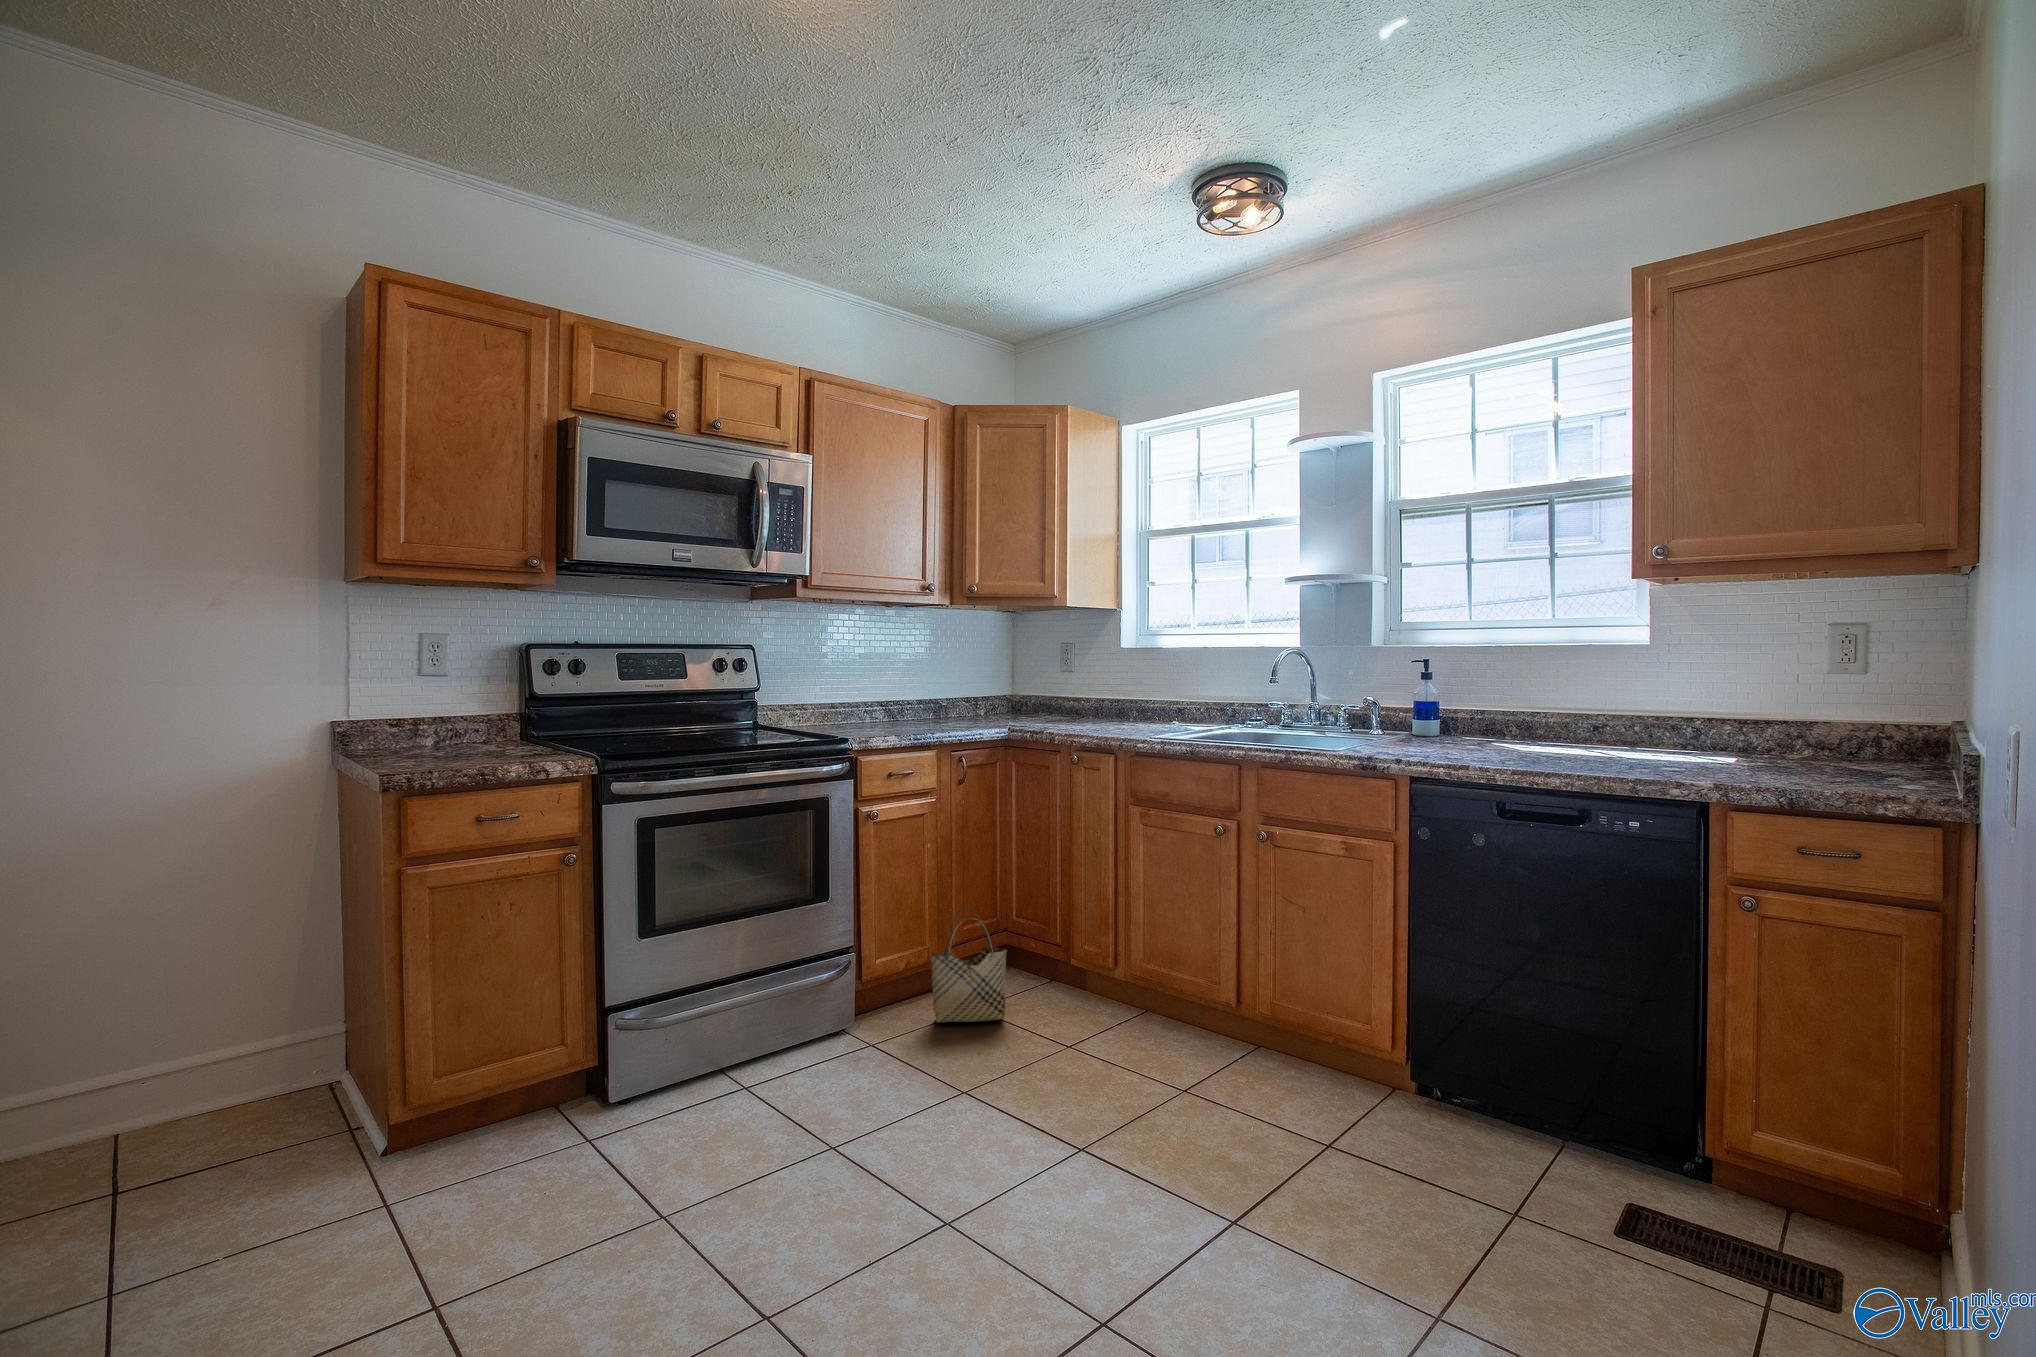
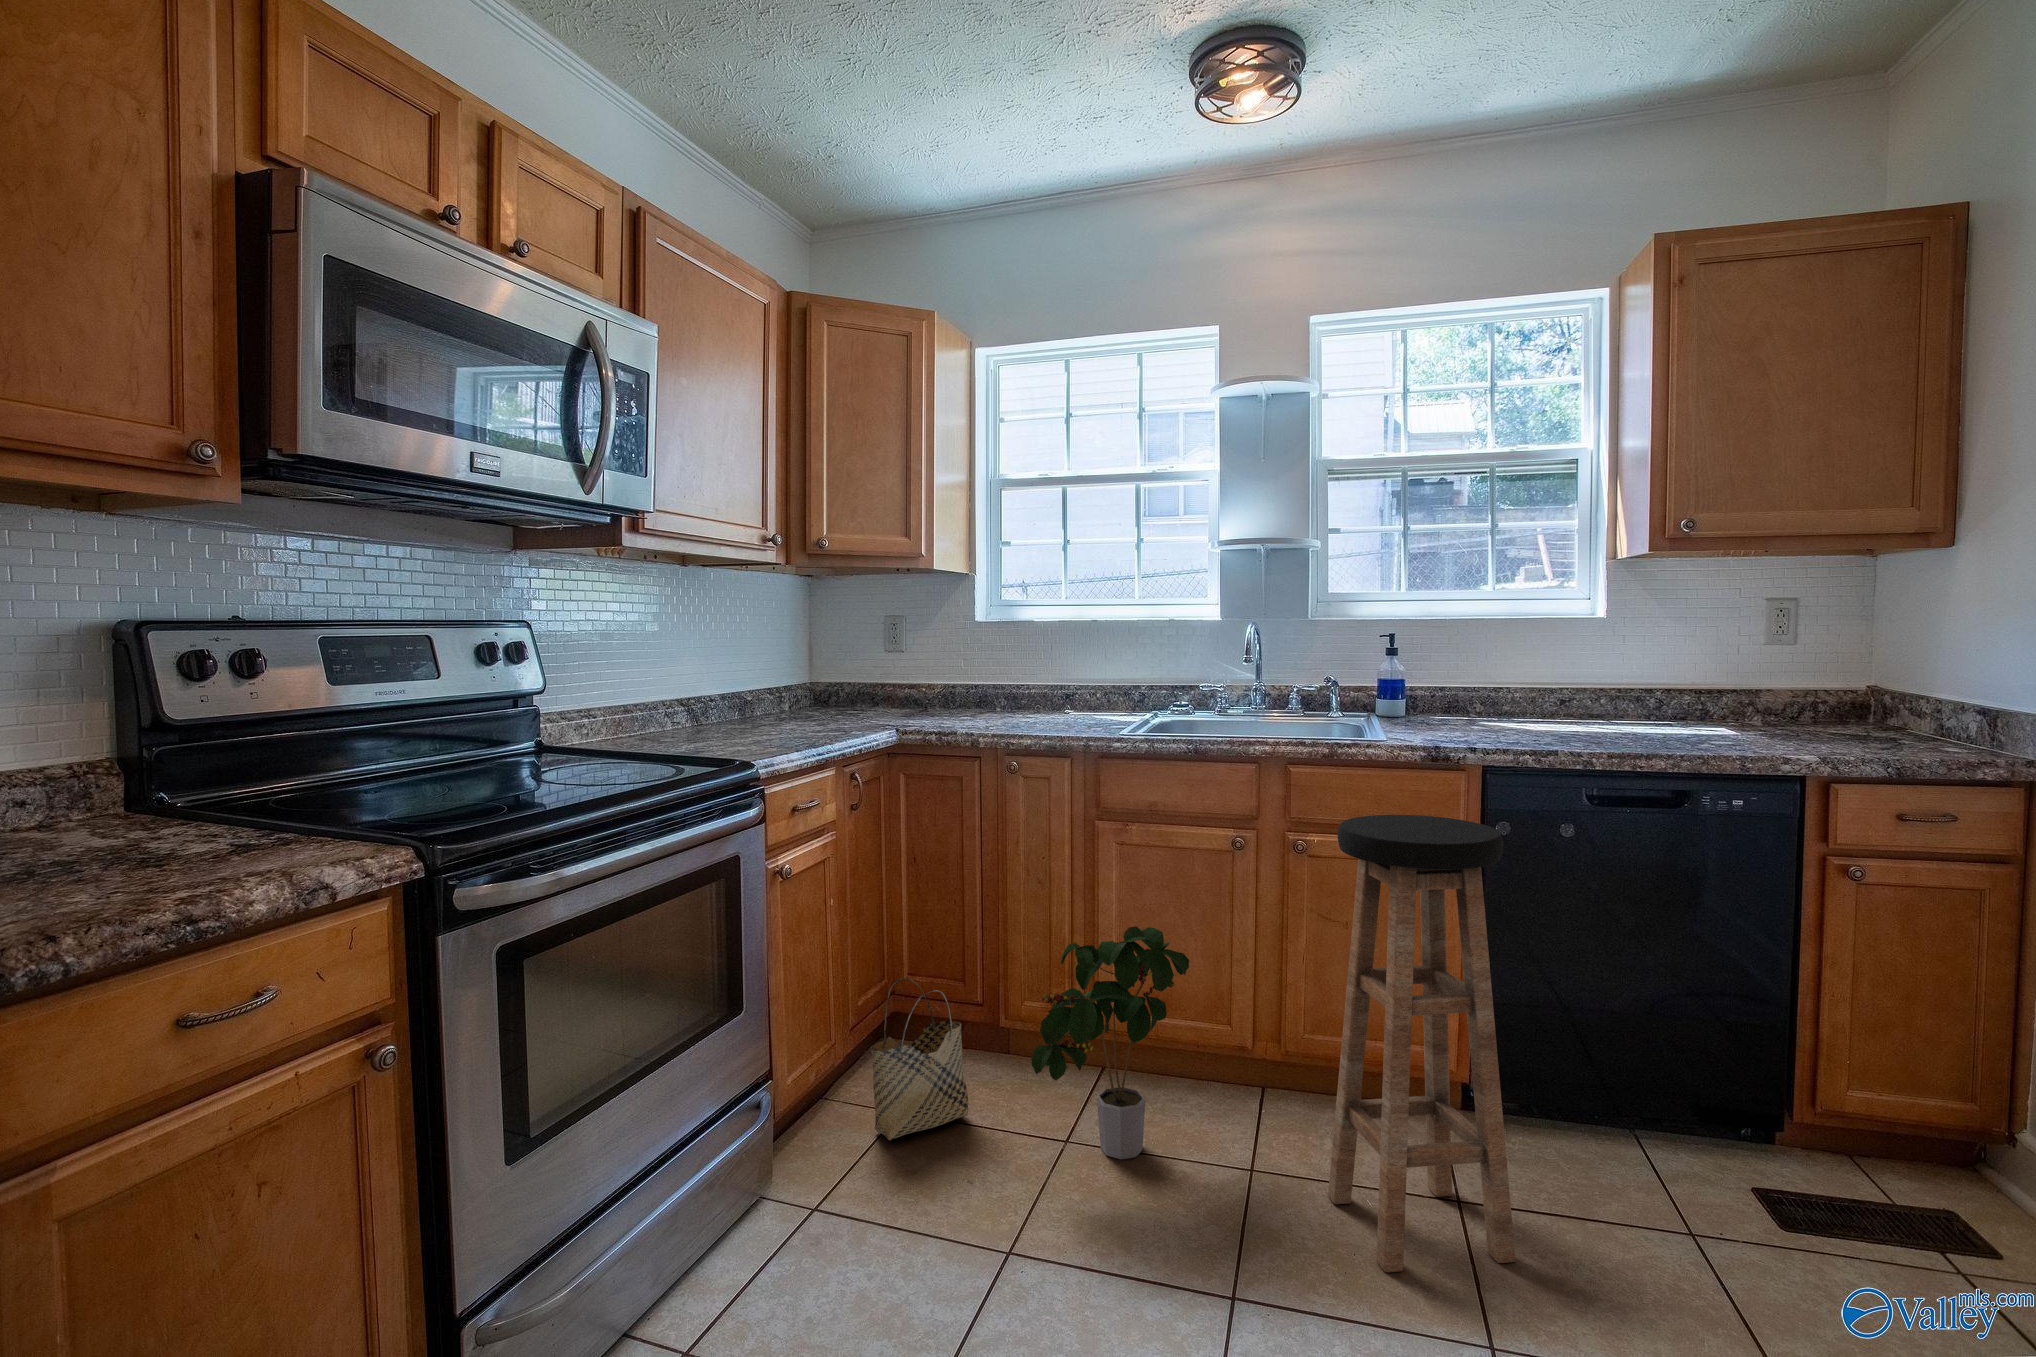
bar stool: none [1194,806,1322,1184] -> present [1328,815,1515,1272]
potted plant: none [1008,887,1164,1066] -> present [1031,926,1189,1159]

